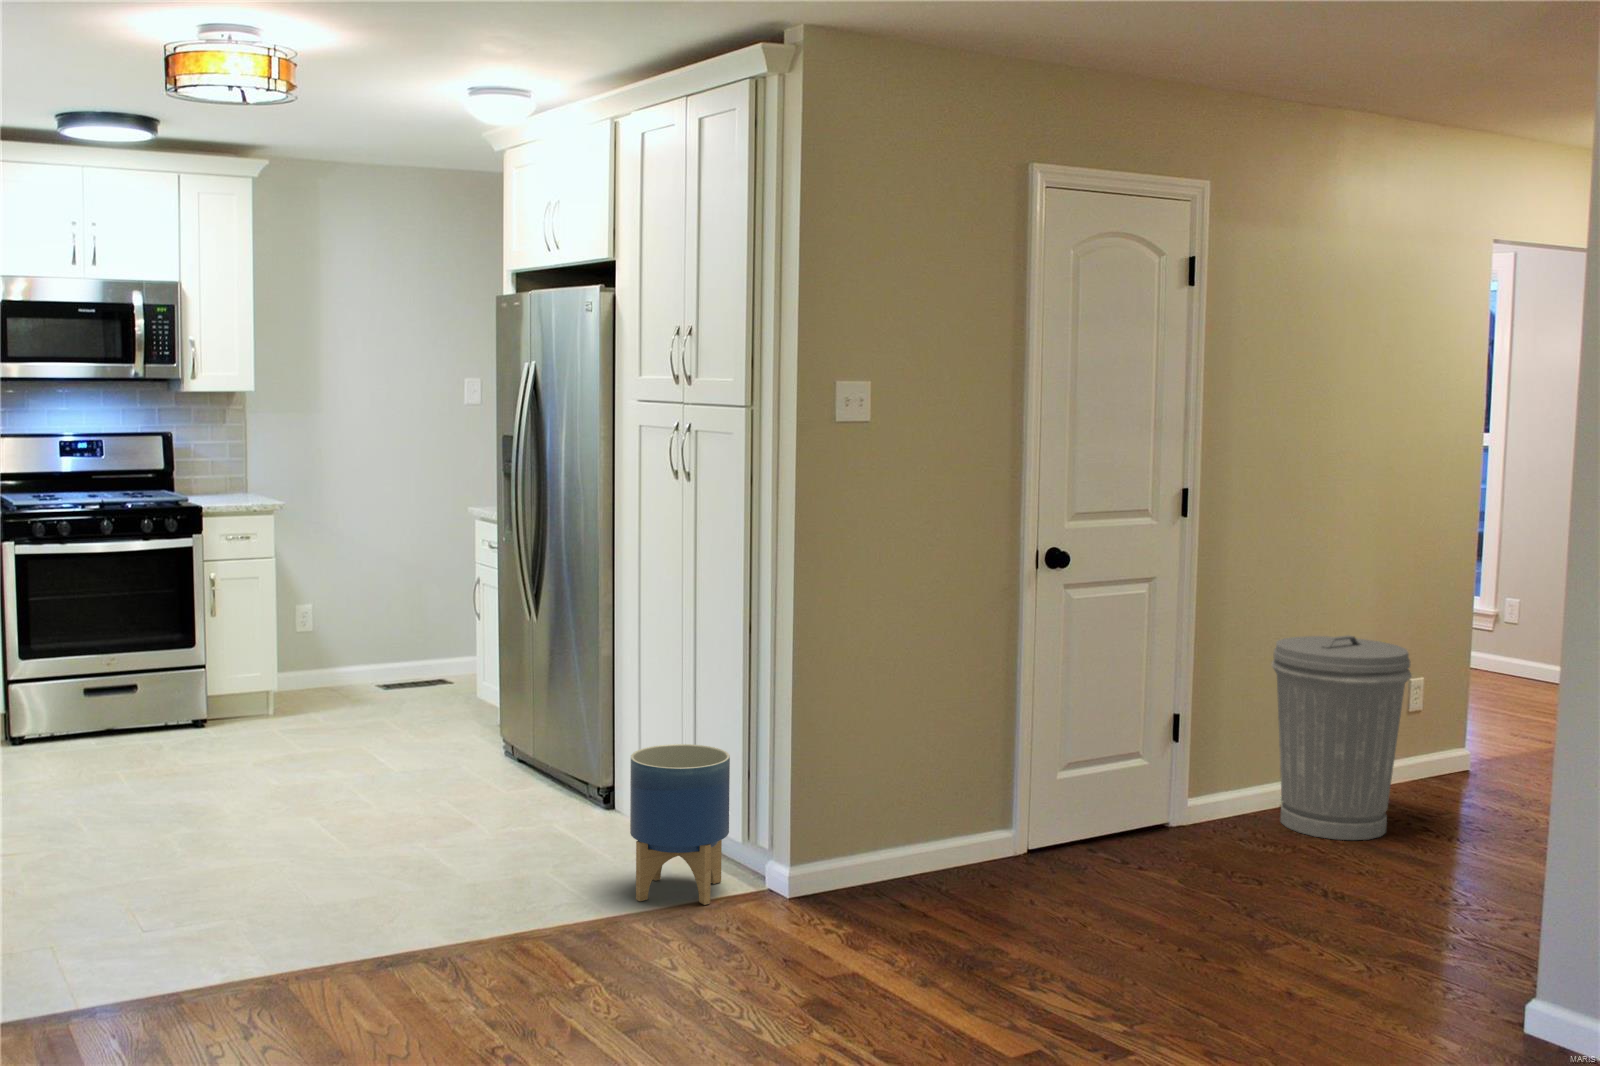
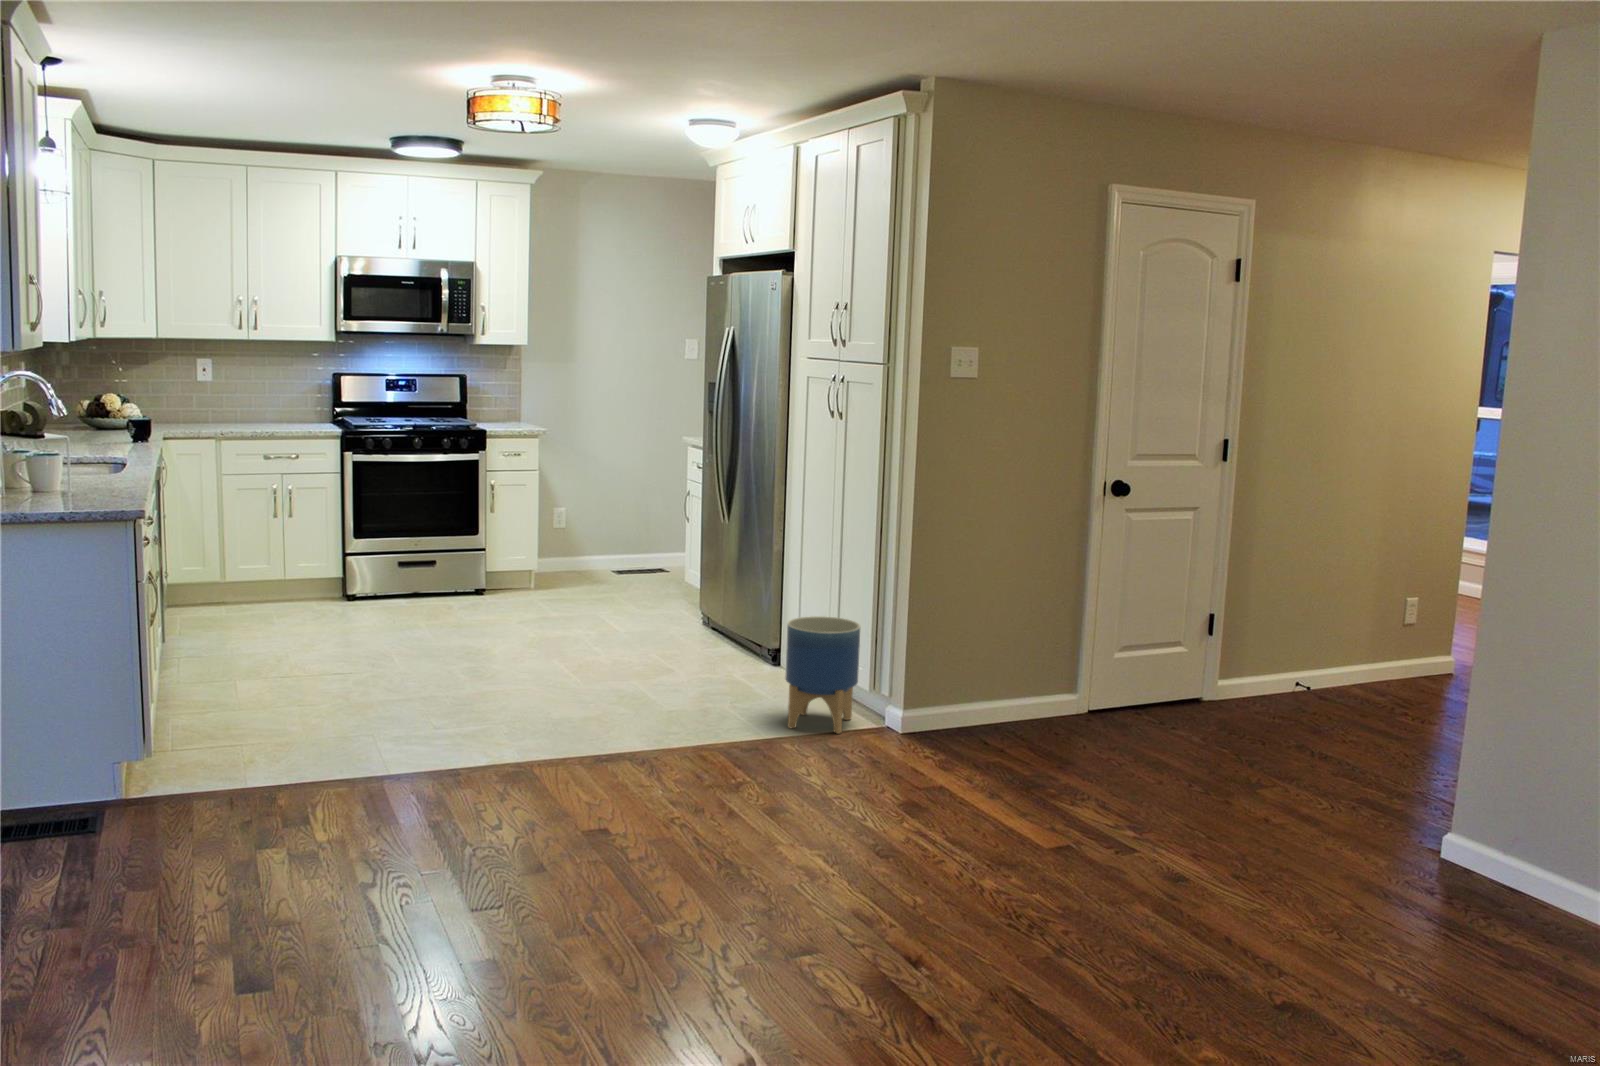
trash can: present [1272,635,1412,840] -> none [1294,560,1408,721]

